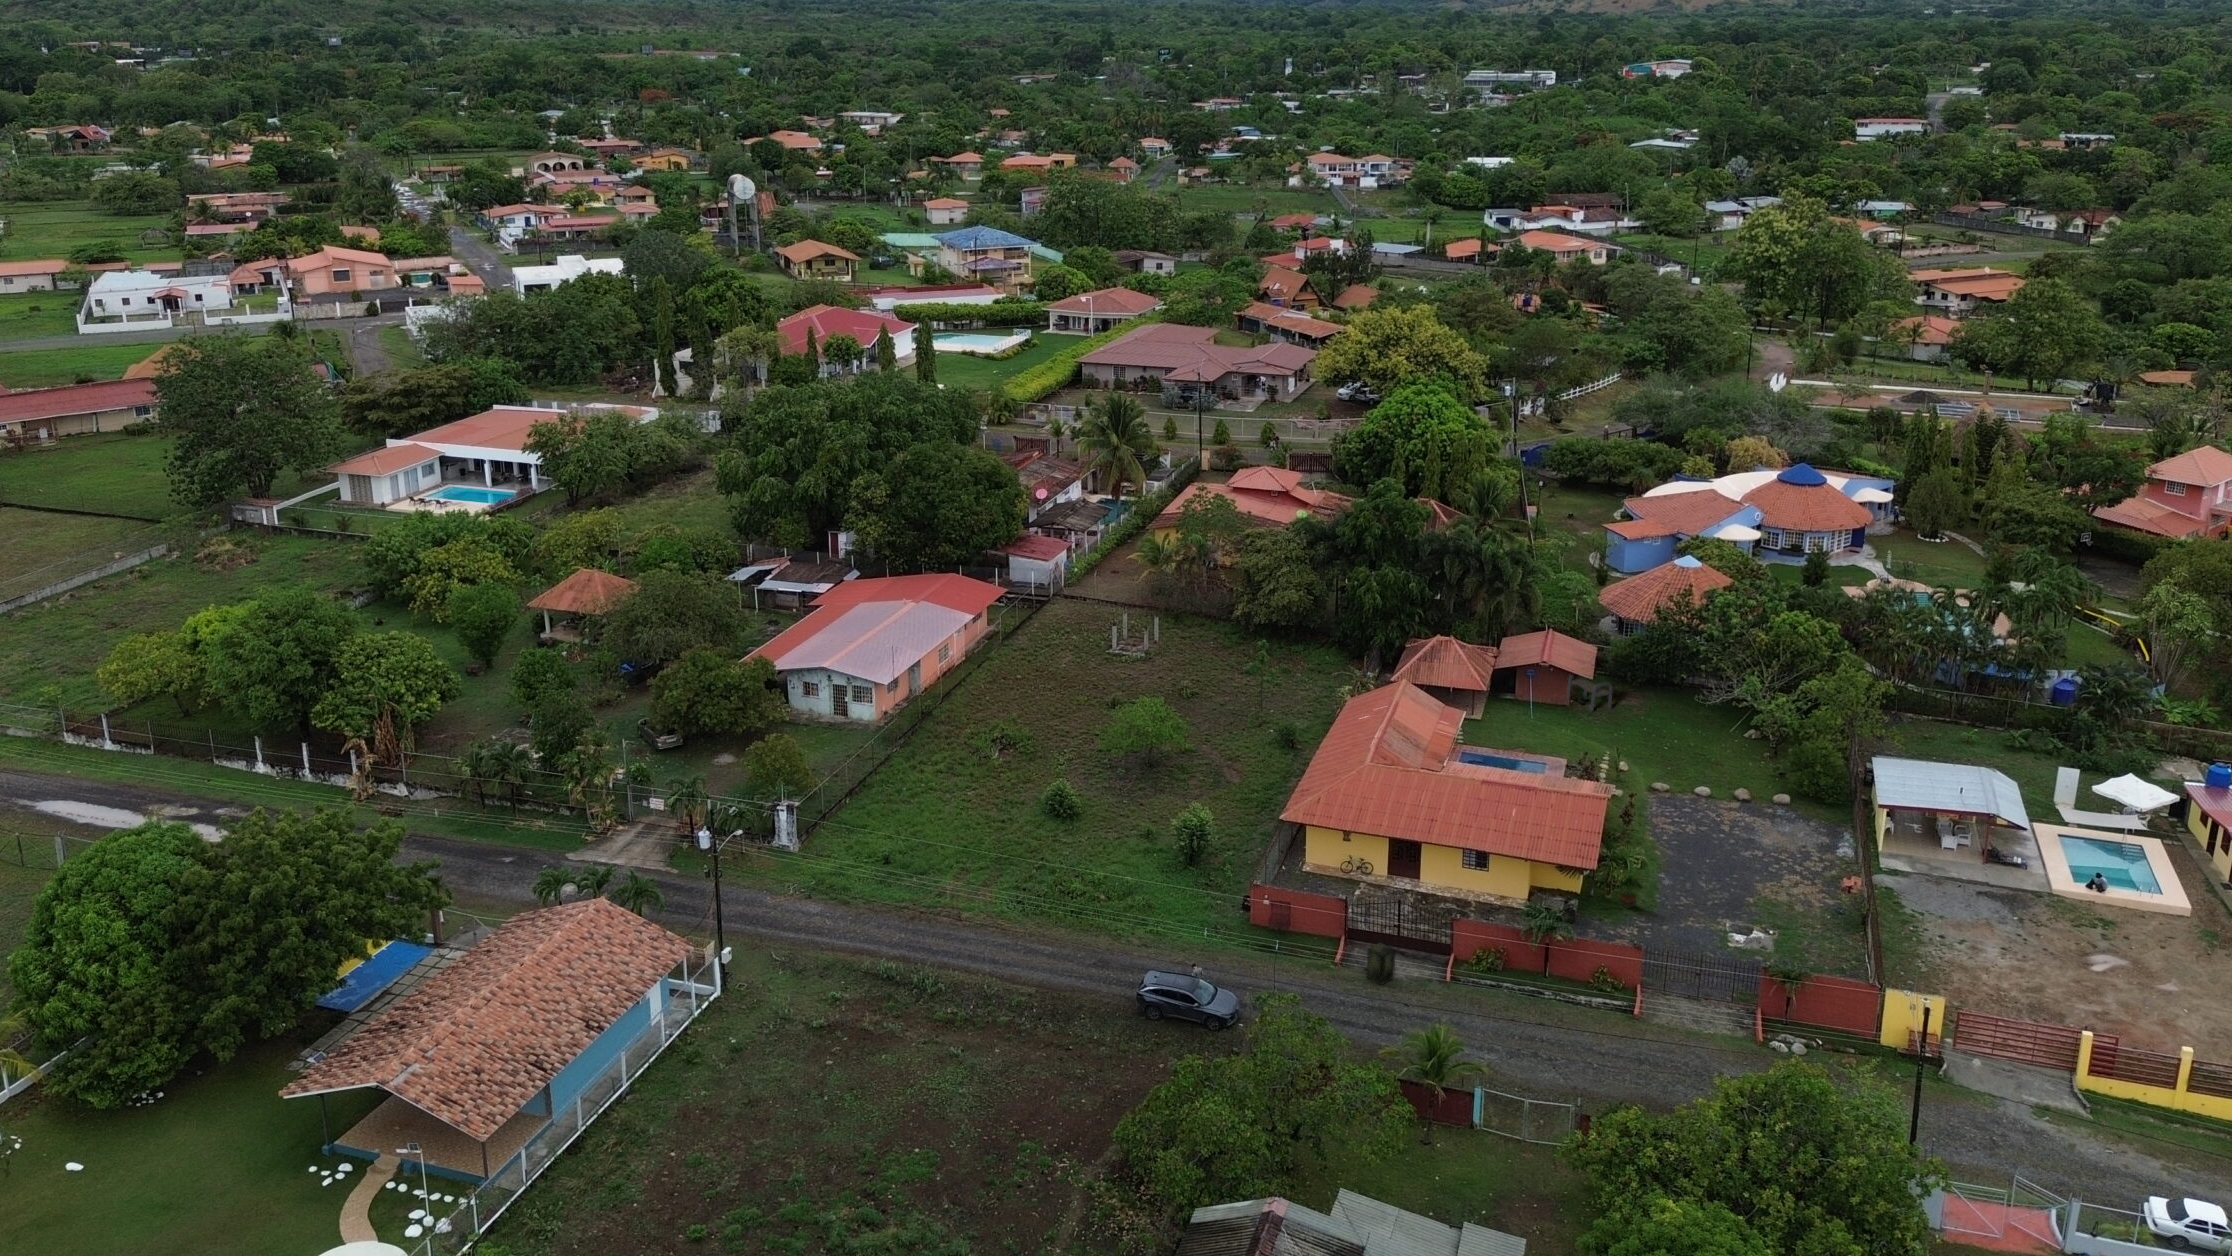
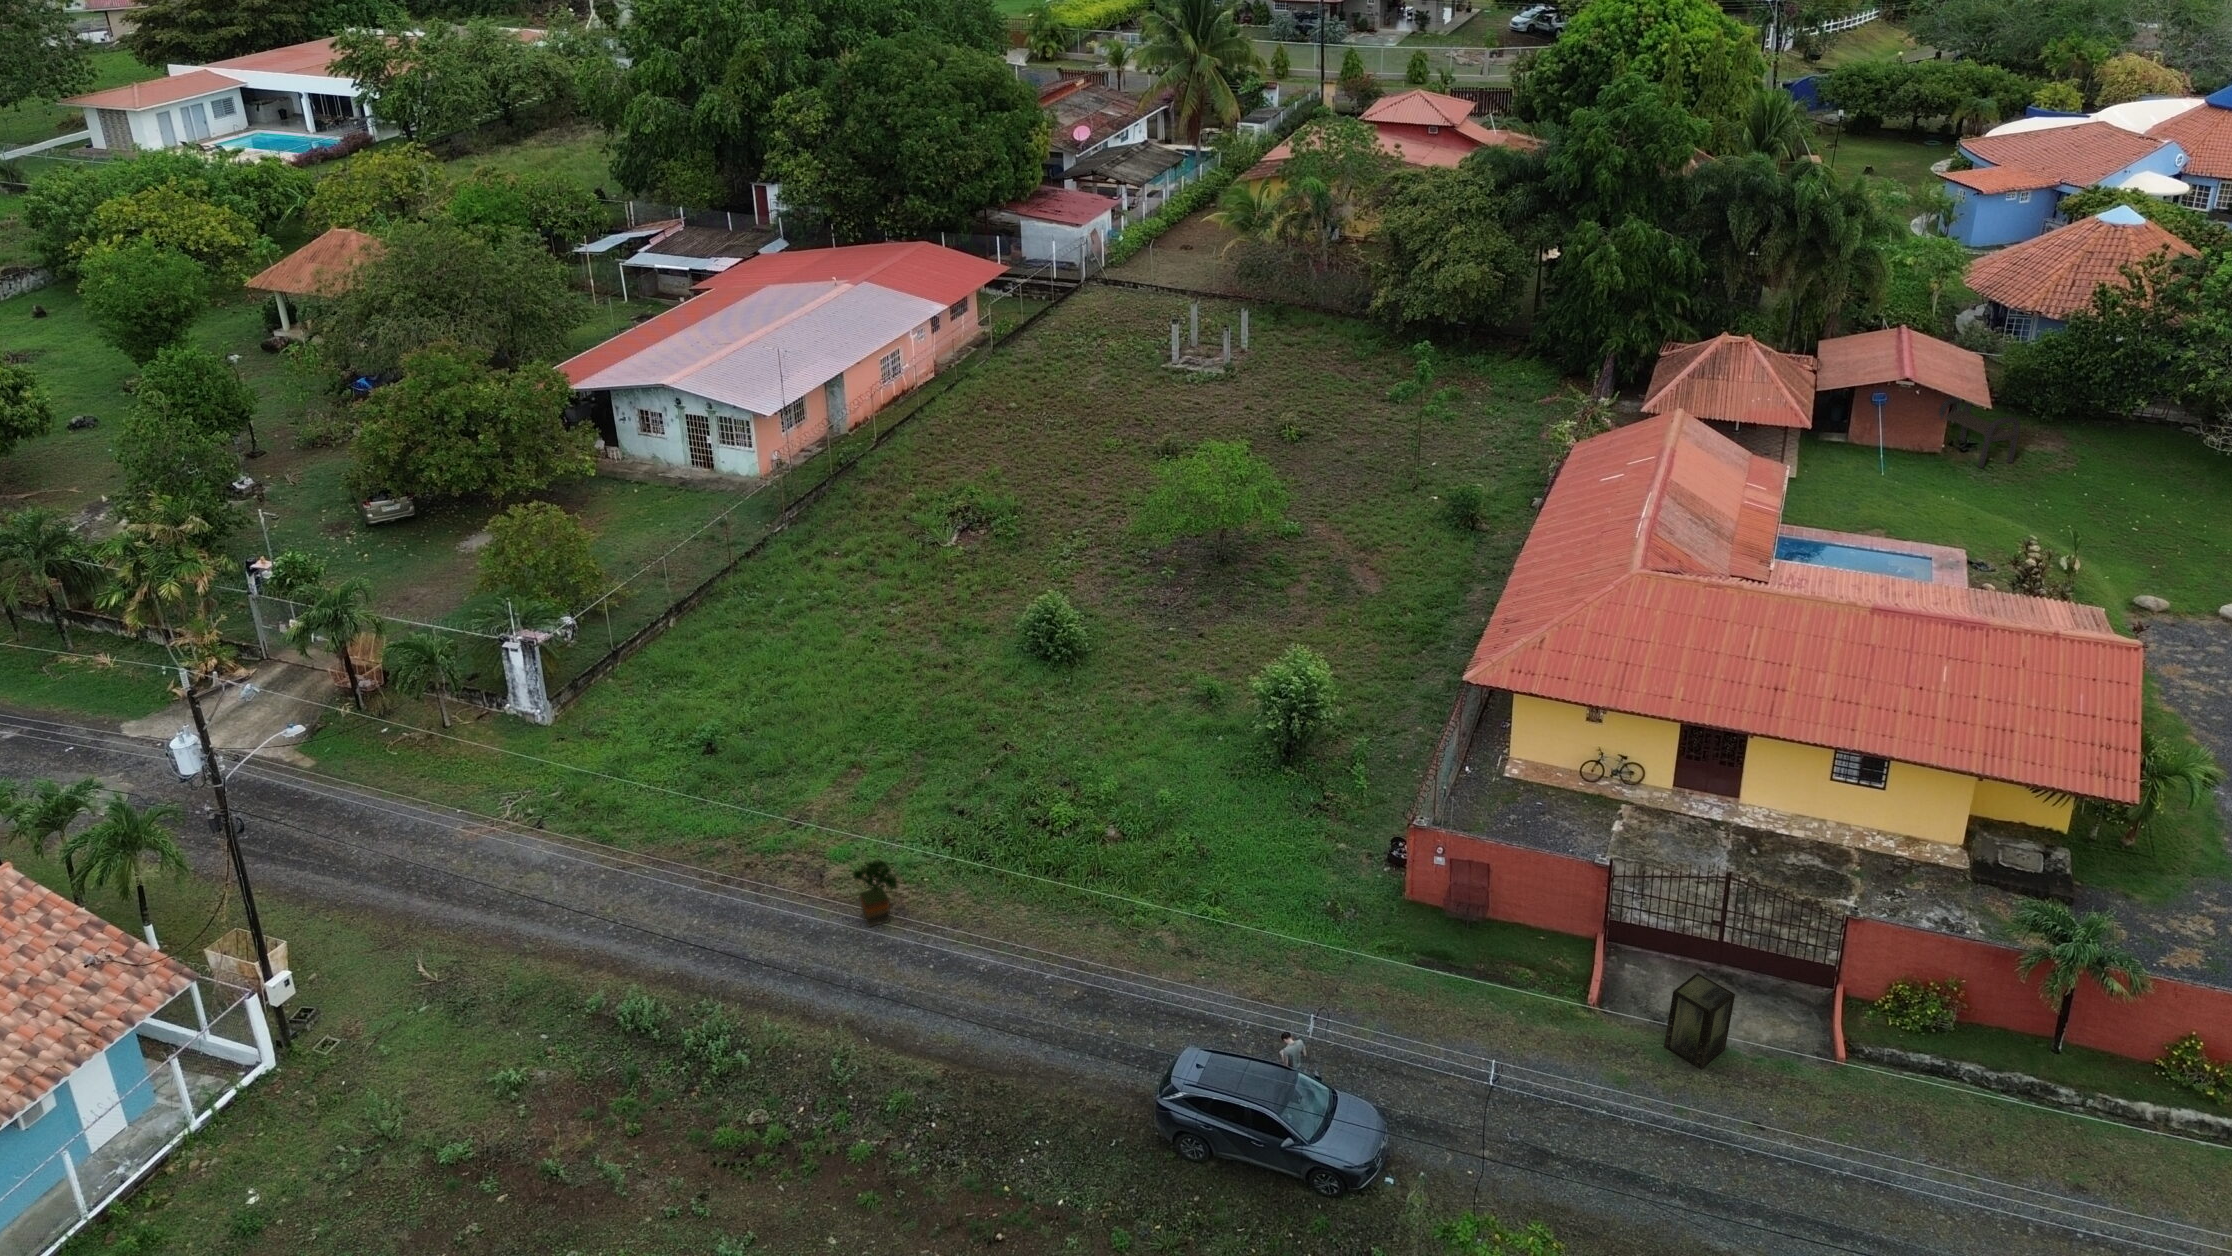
potted tree: present [1620,876,1642,908] -> present [853,860,898,927]

